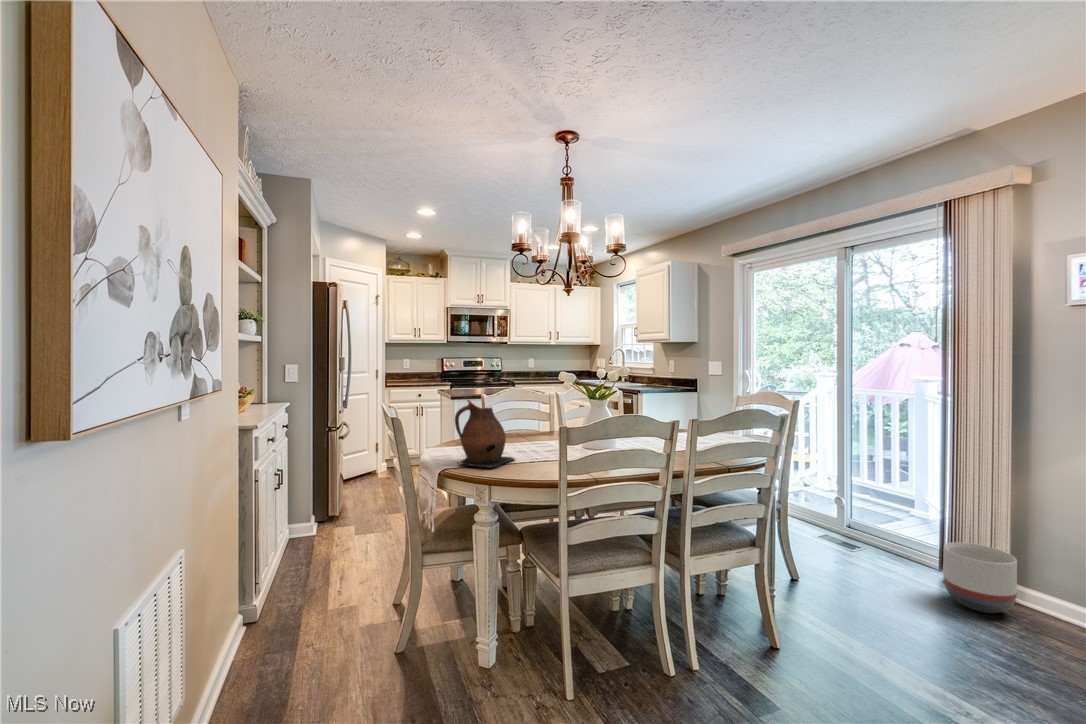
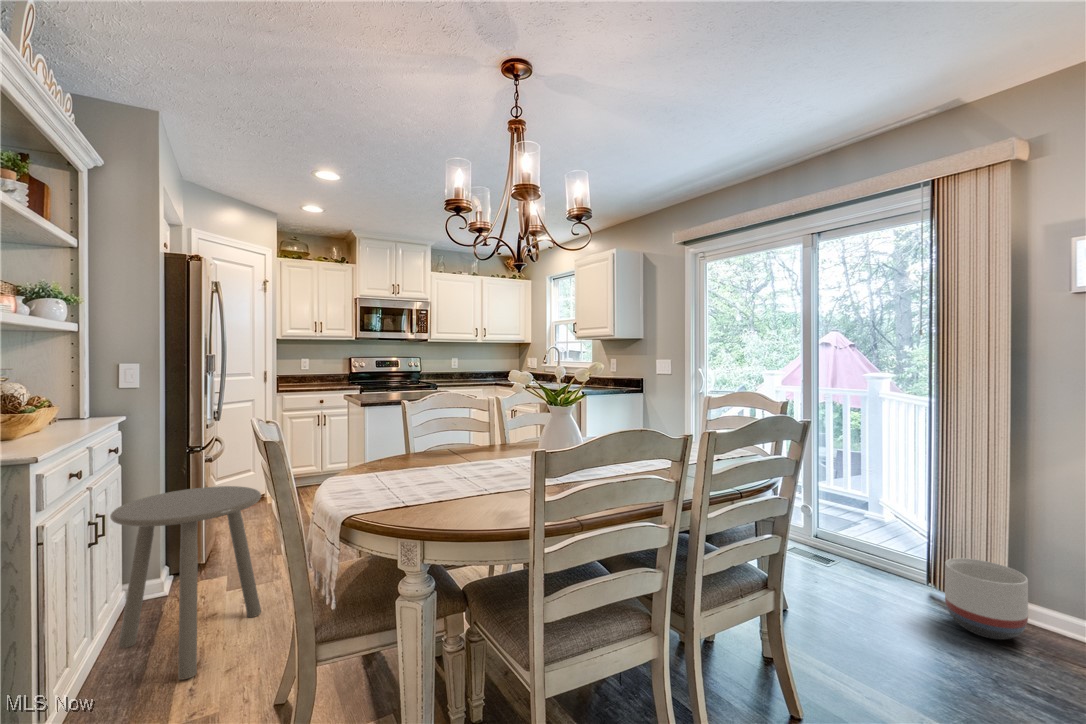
ceramic pitcher: present [455,400,514,468] -> none [367,410,455,511]
side table: none [286,455,381,585] -> present [110,486,261,680]

